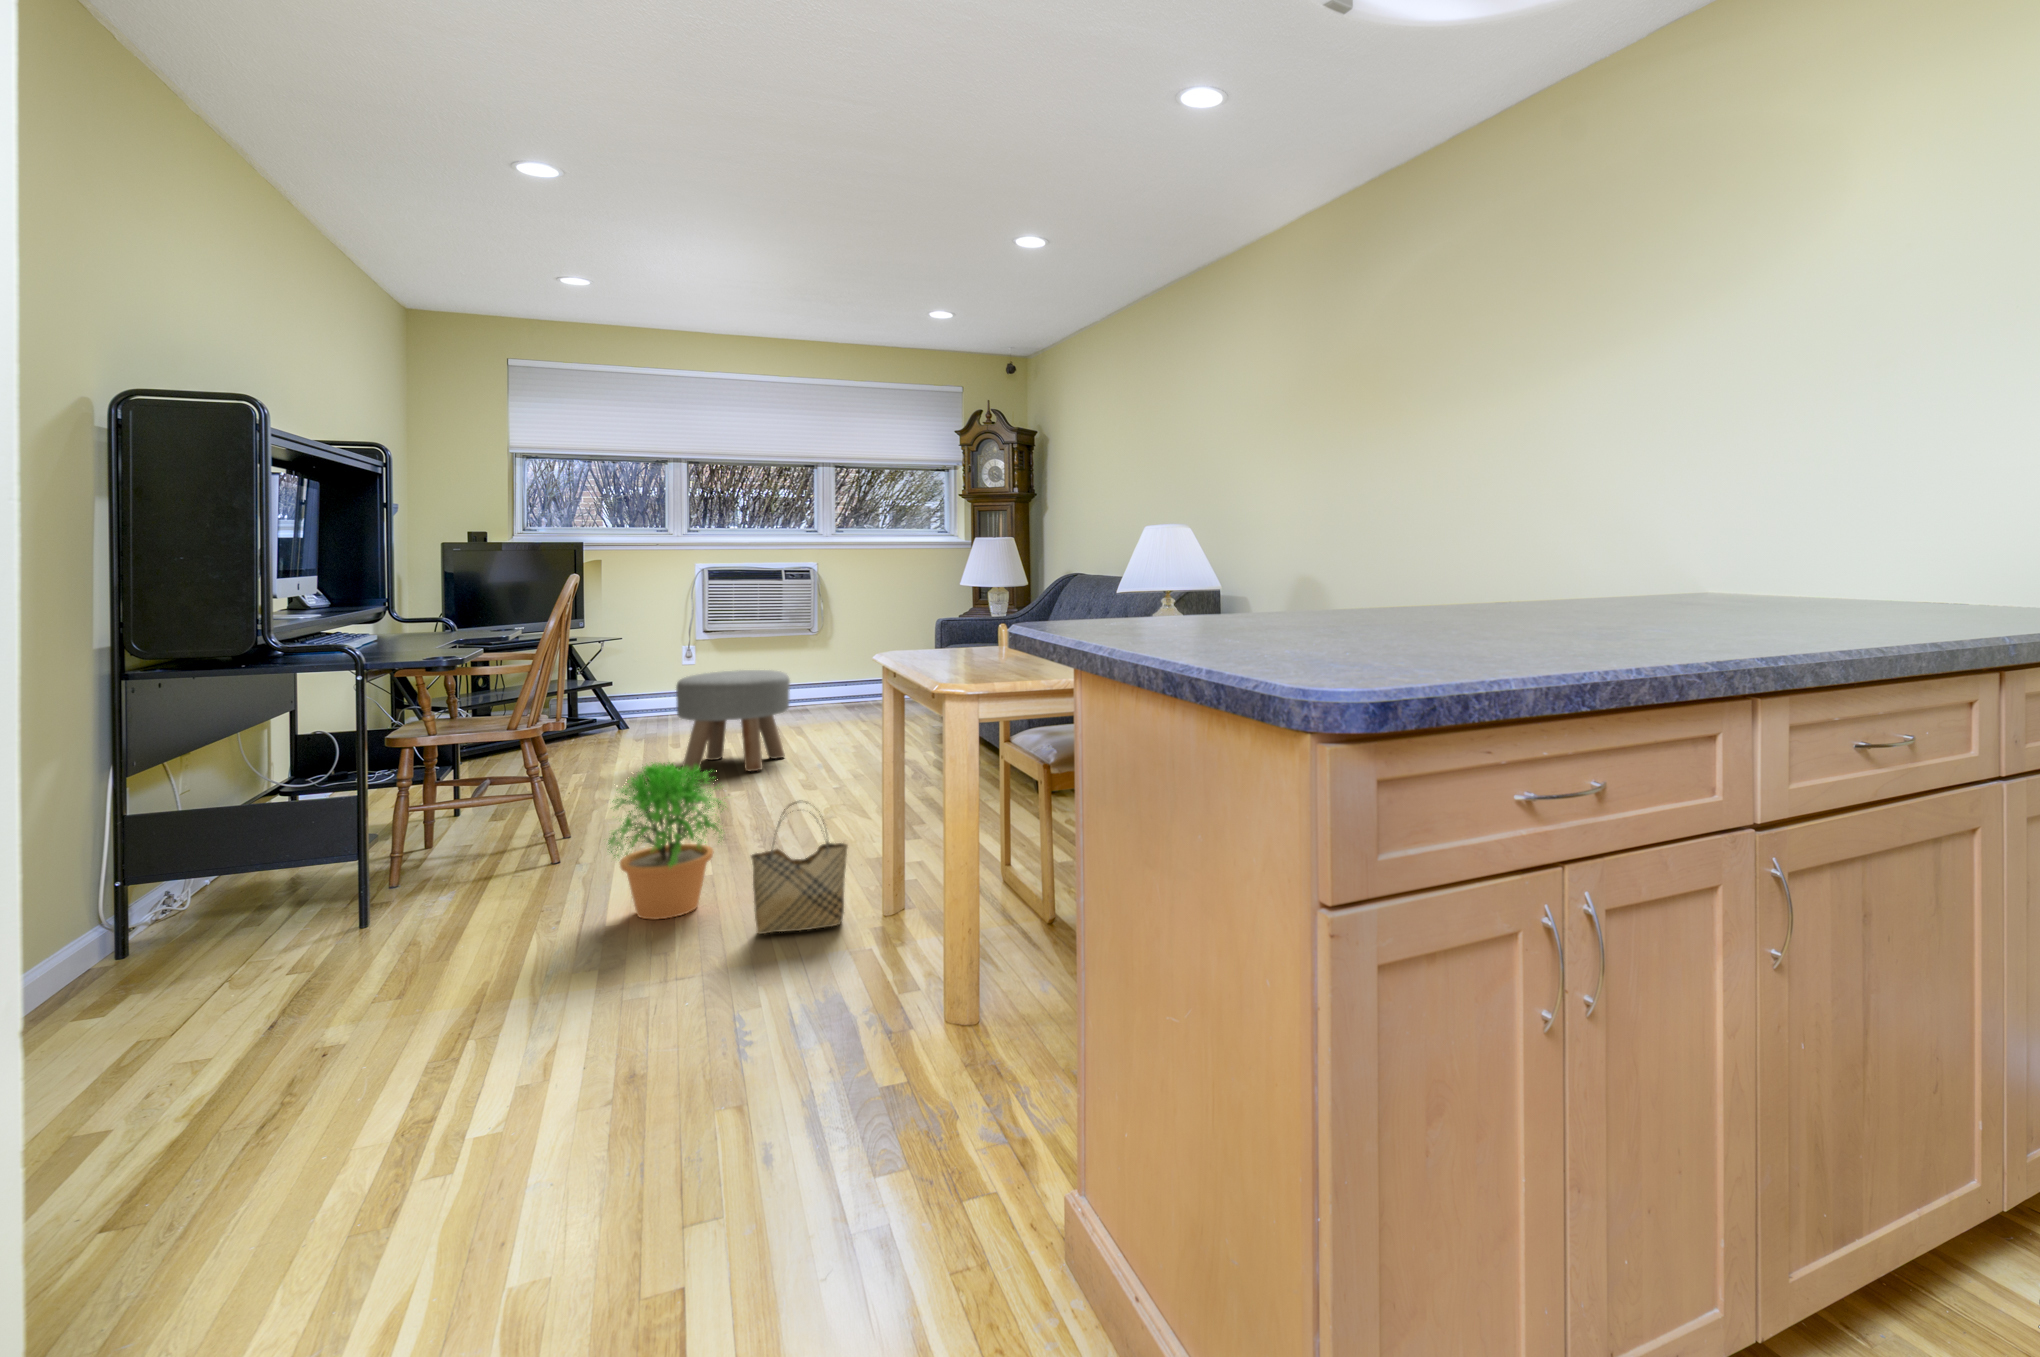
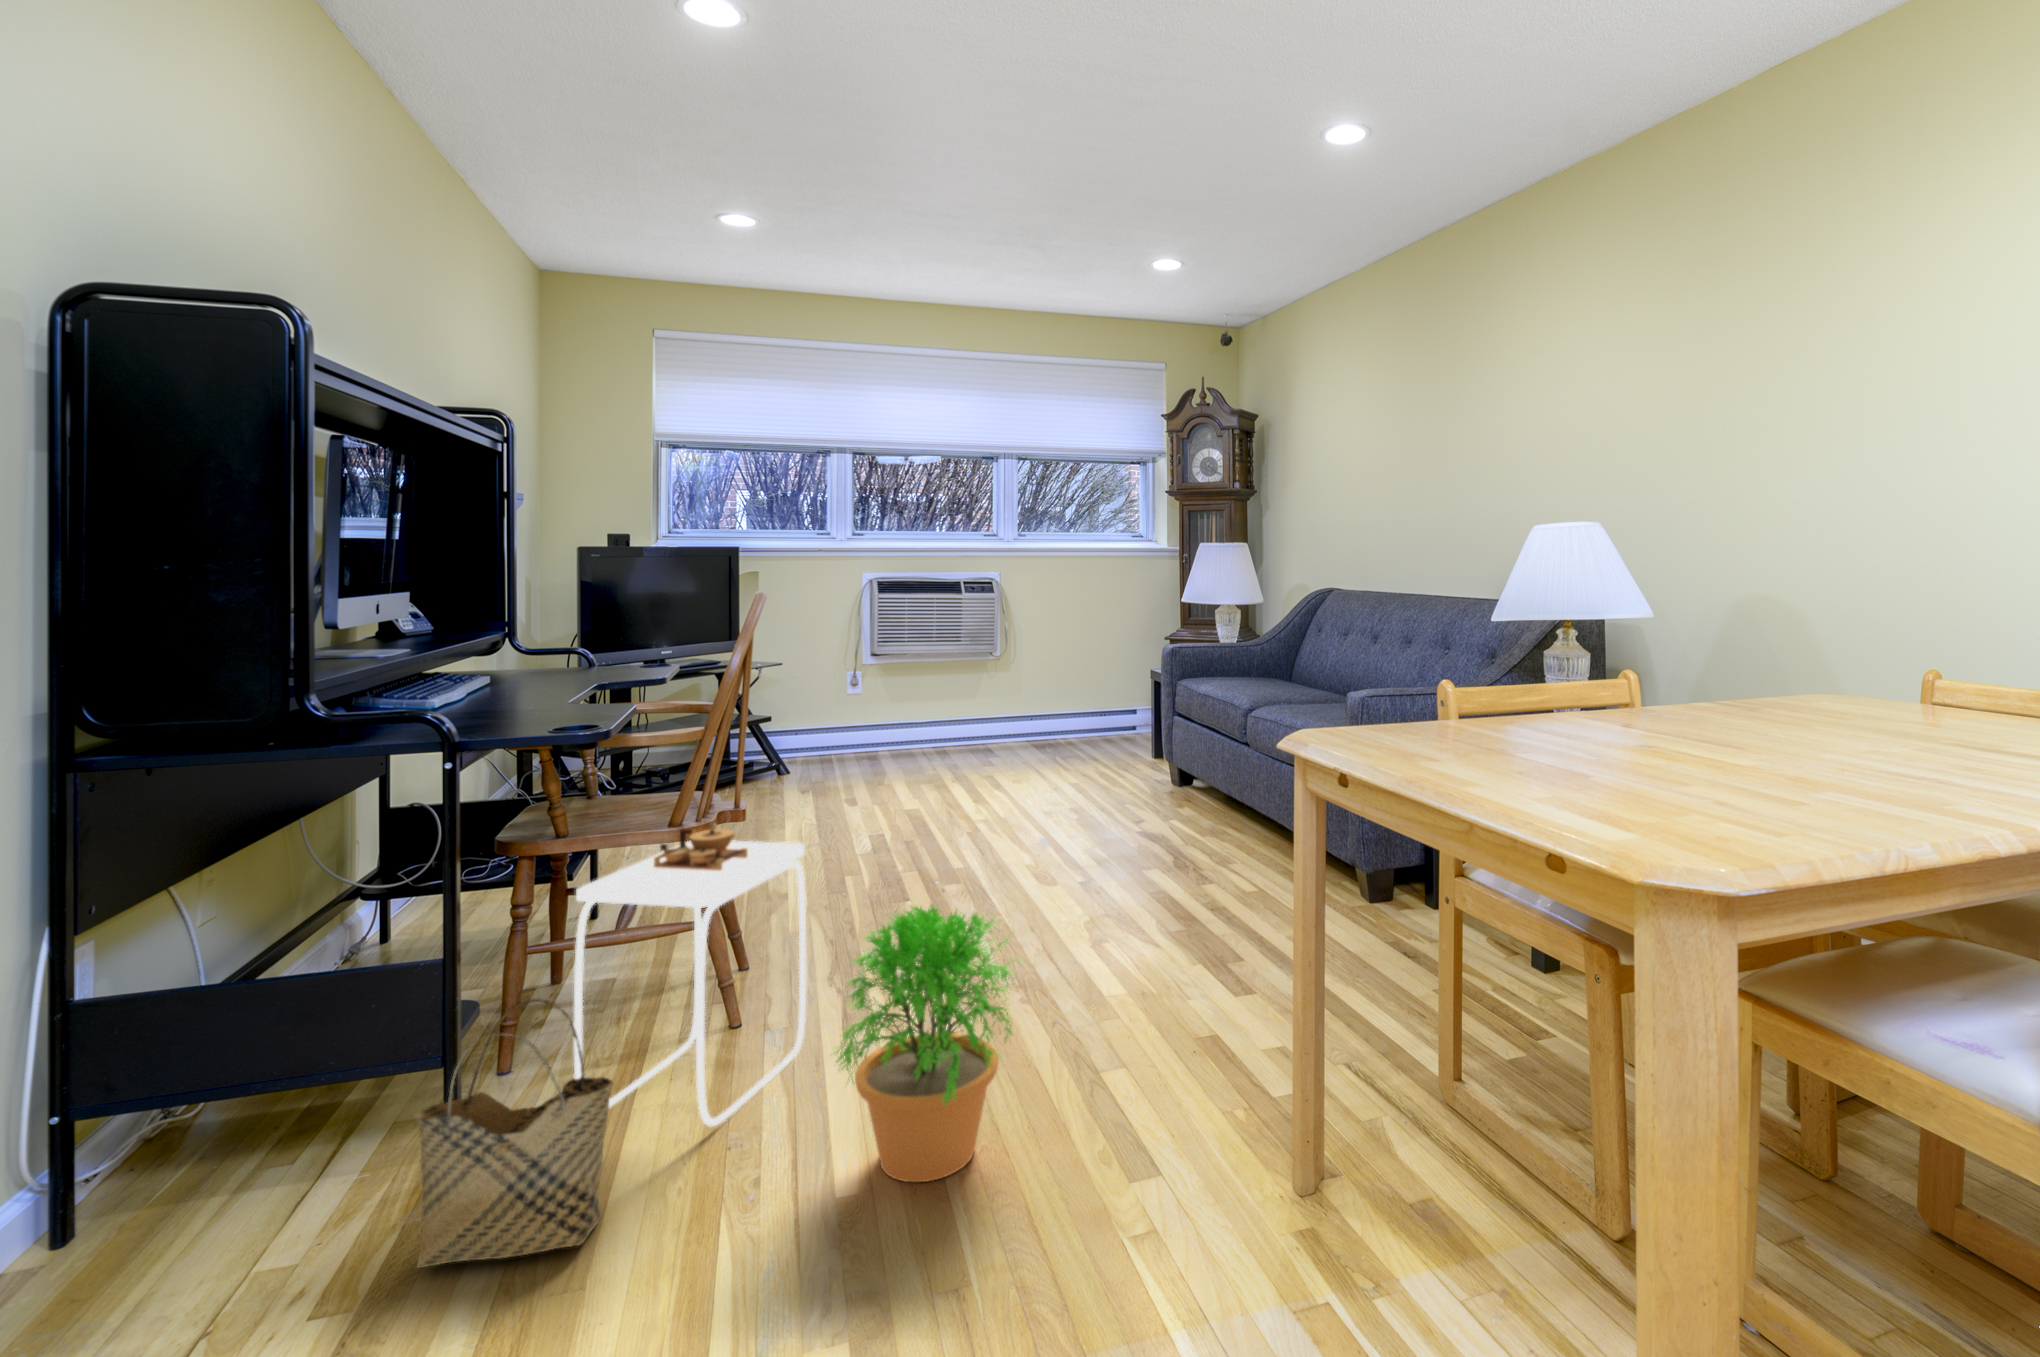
ottoman: present [676,670,790,771] -> none [863,712,1001,849]
side table: none [441,726,602,902] -> present [574,829,806,1126]
woven basket: present [751,802,848,934] -> present [416,999,613,1268]

